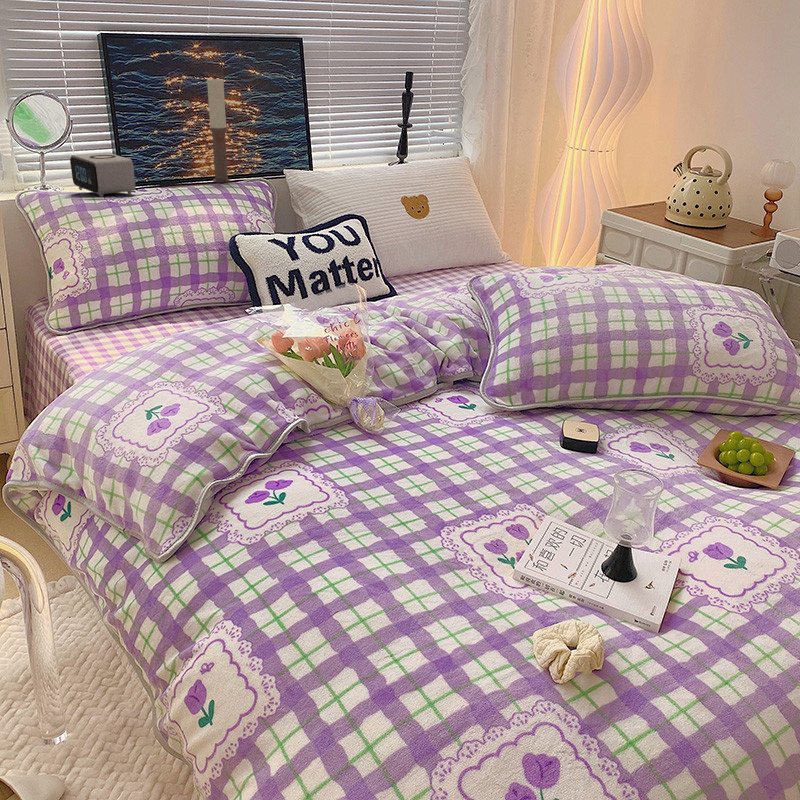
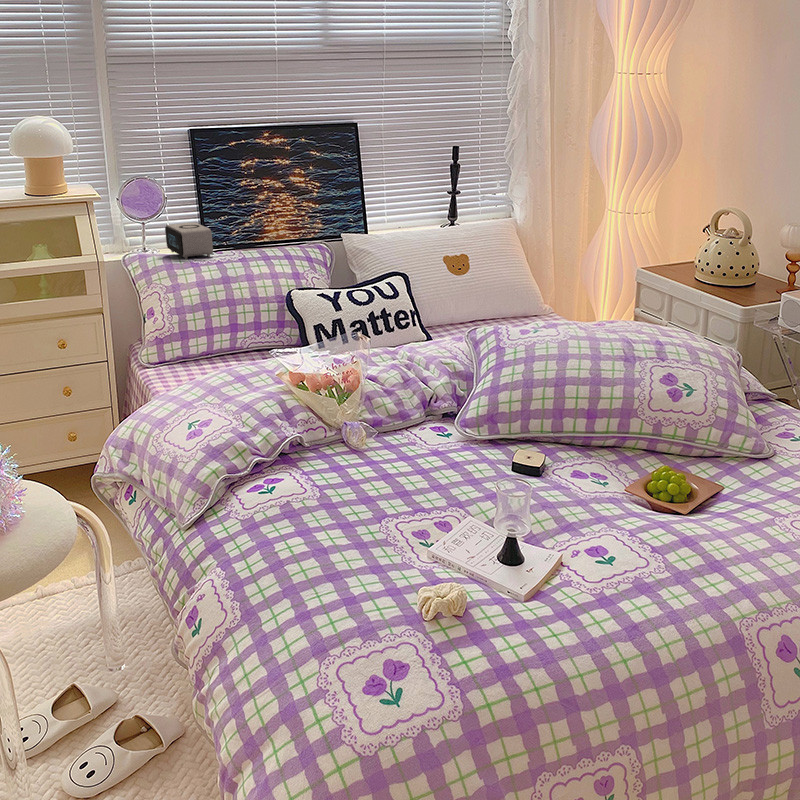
candle: present [207,76,230,182] -> none [280,158,298,244]

